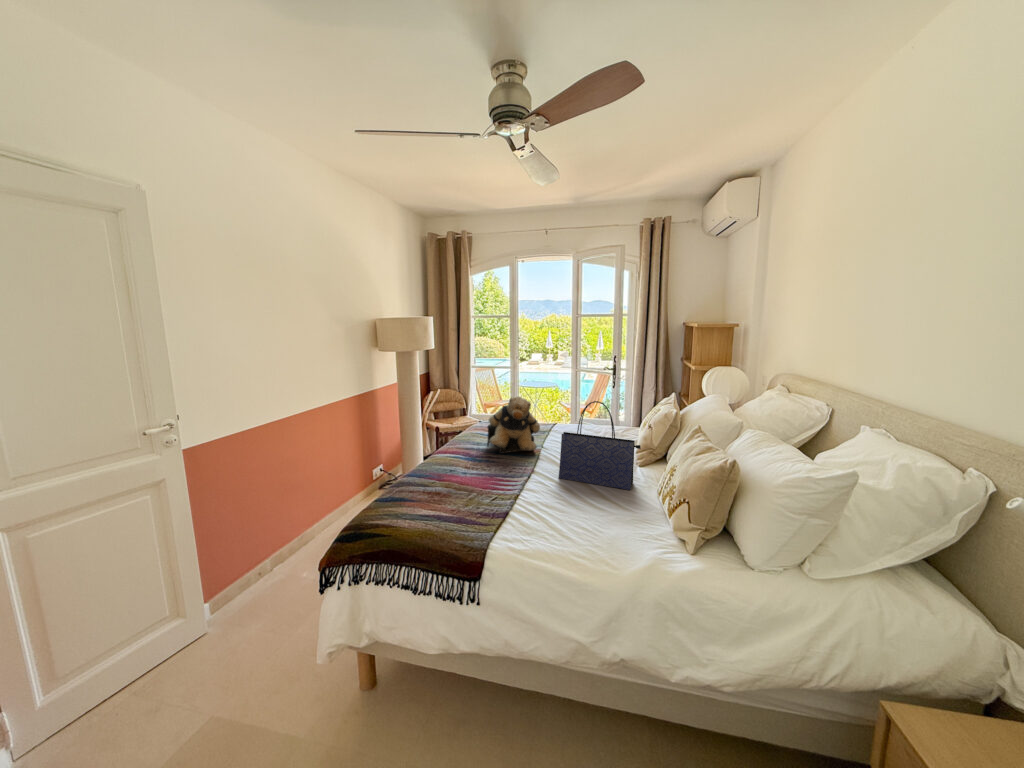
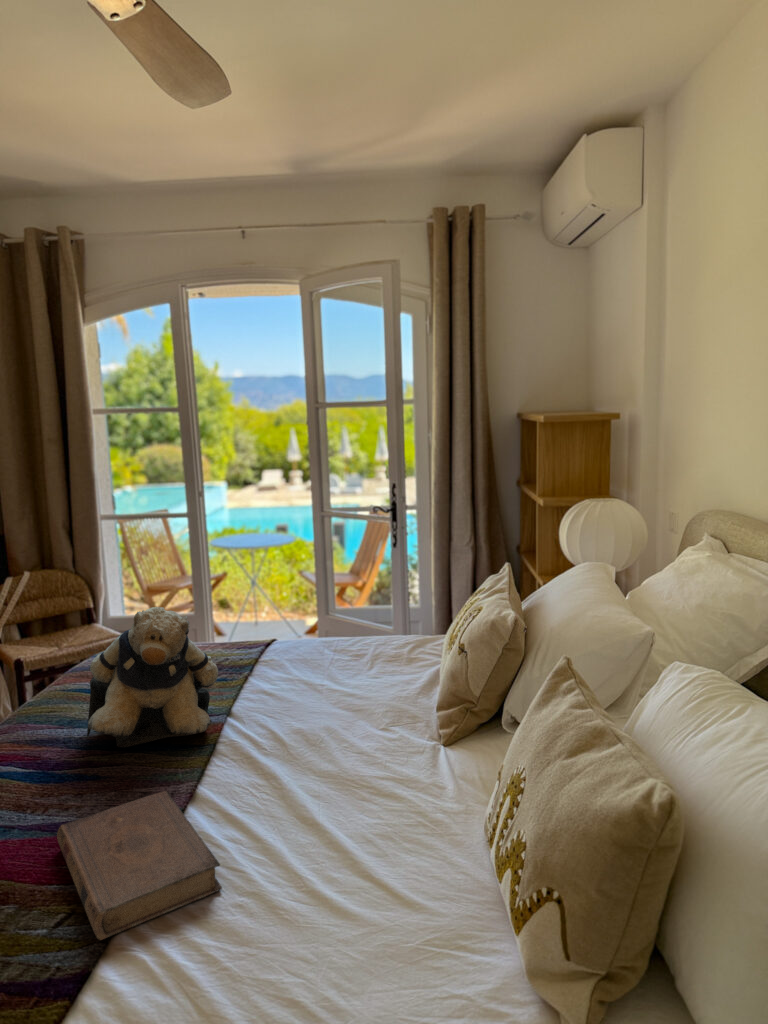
tote bag: present [559,401,641,490] -> none [252,620,440,829]
book: none [486,466,551,506] -> present [57,791,222,940]

